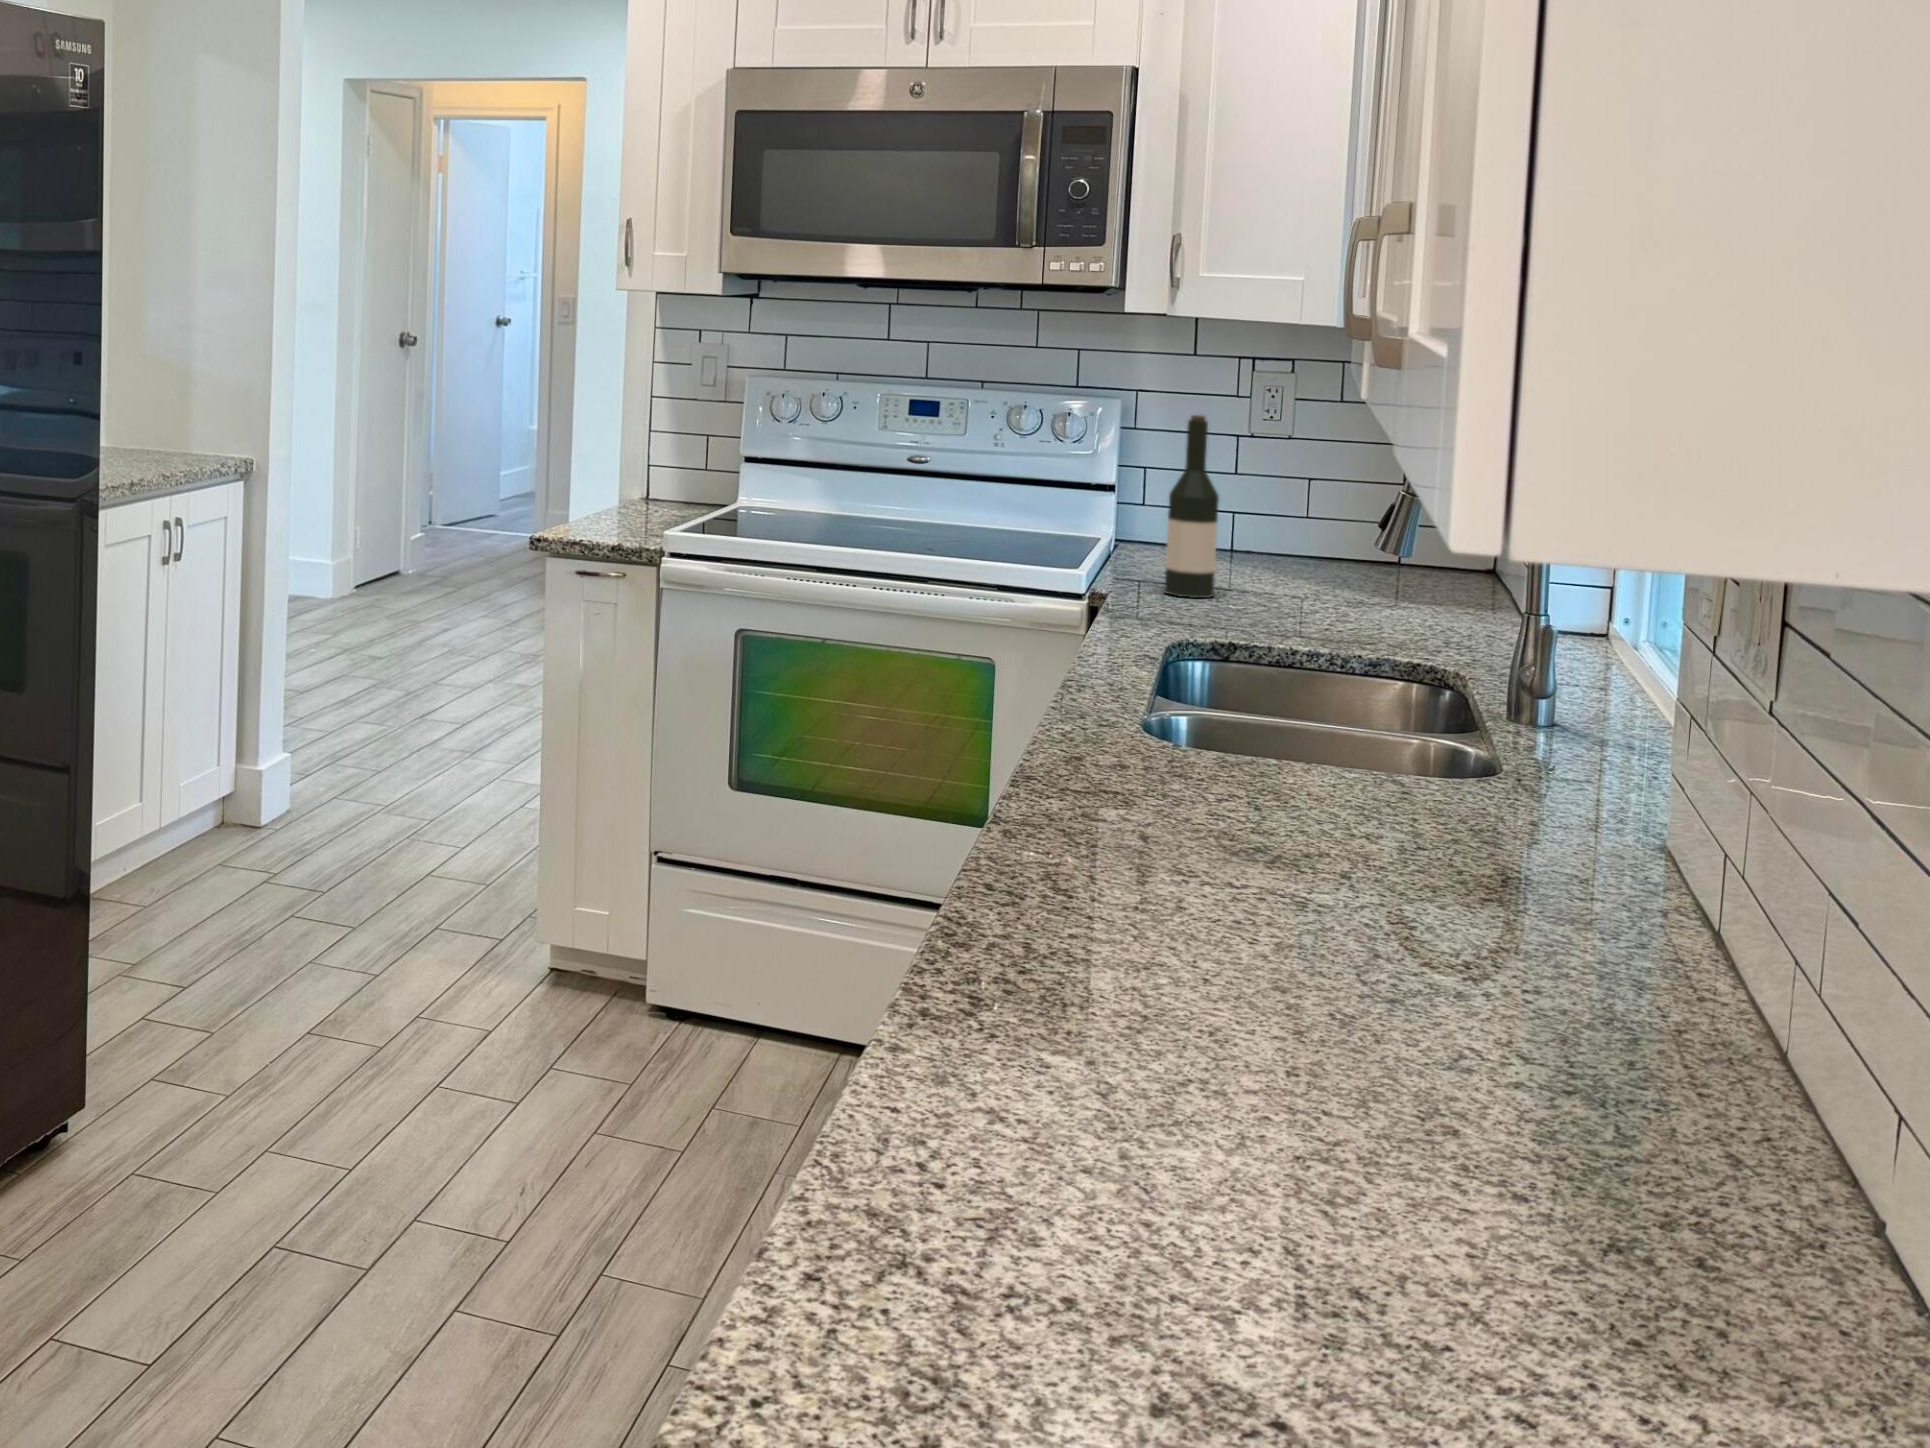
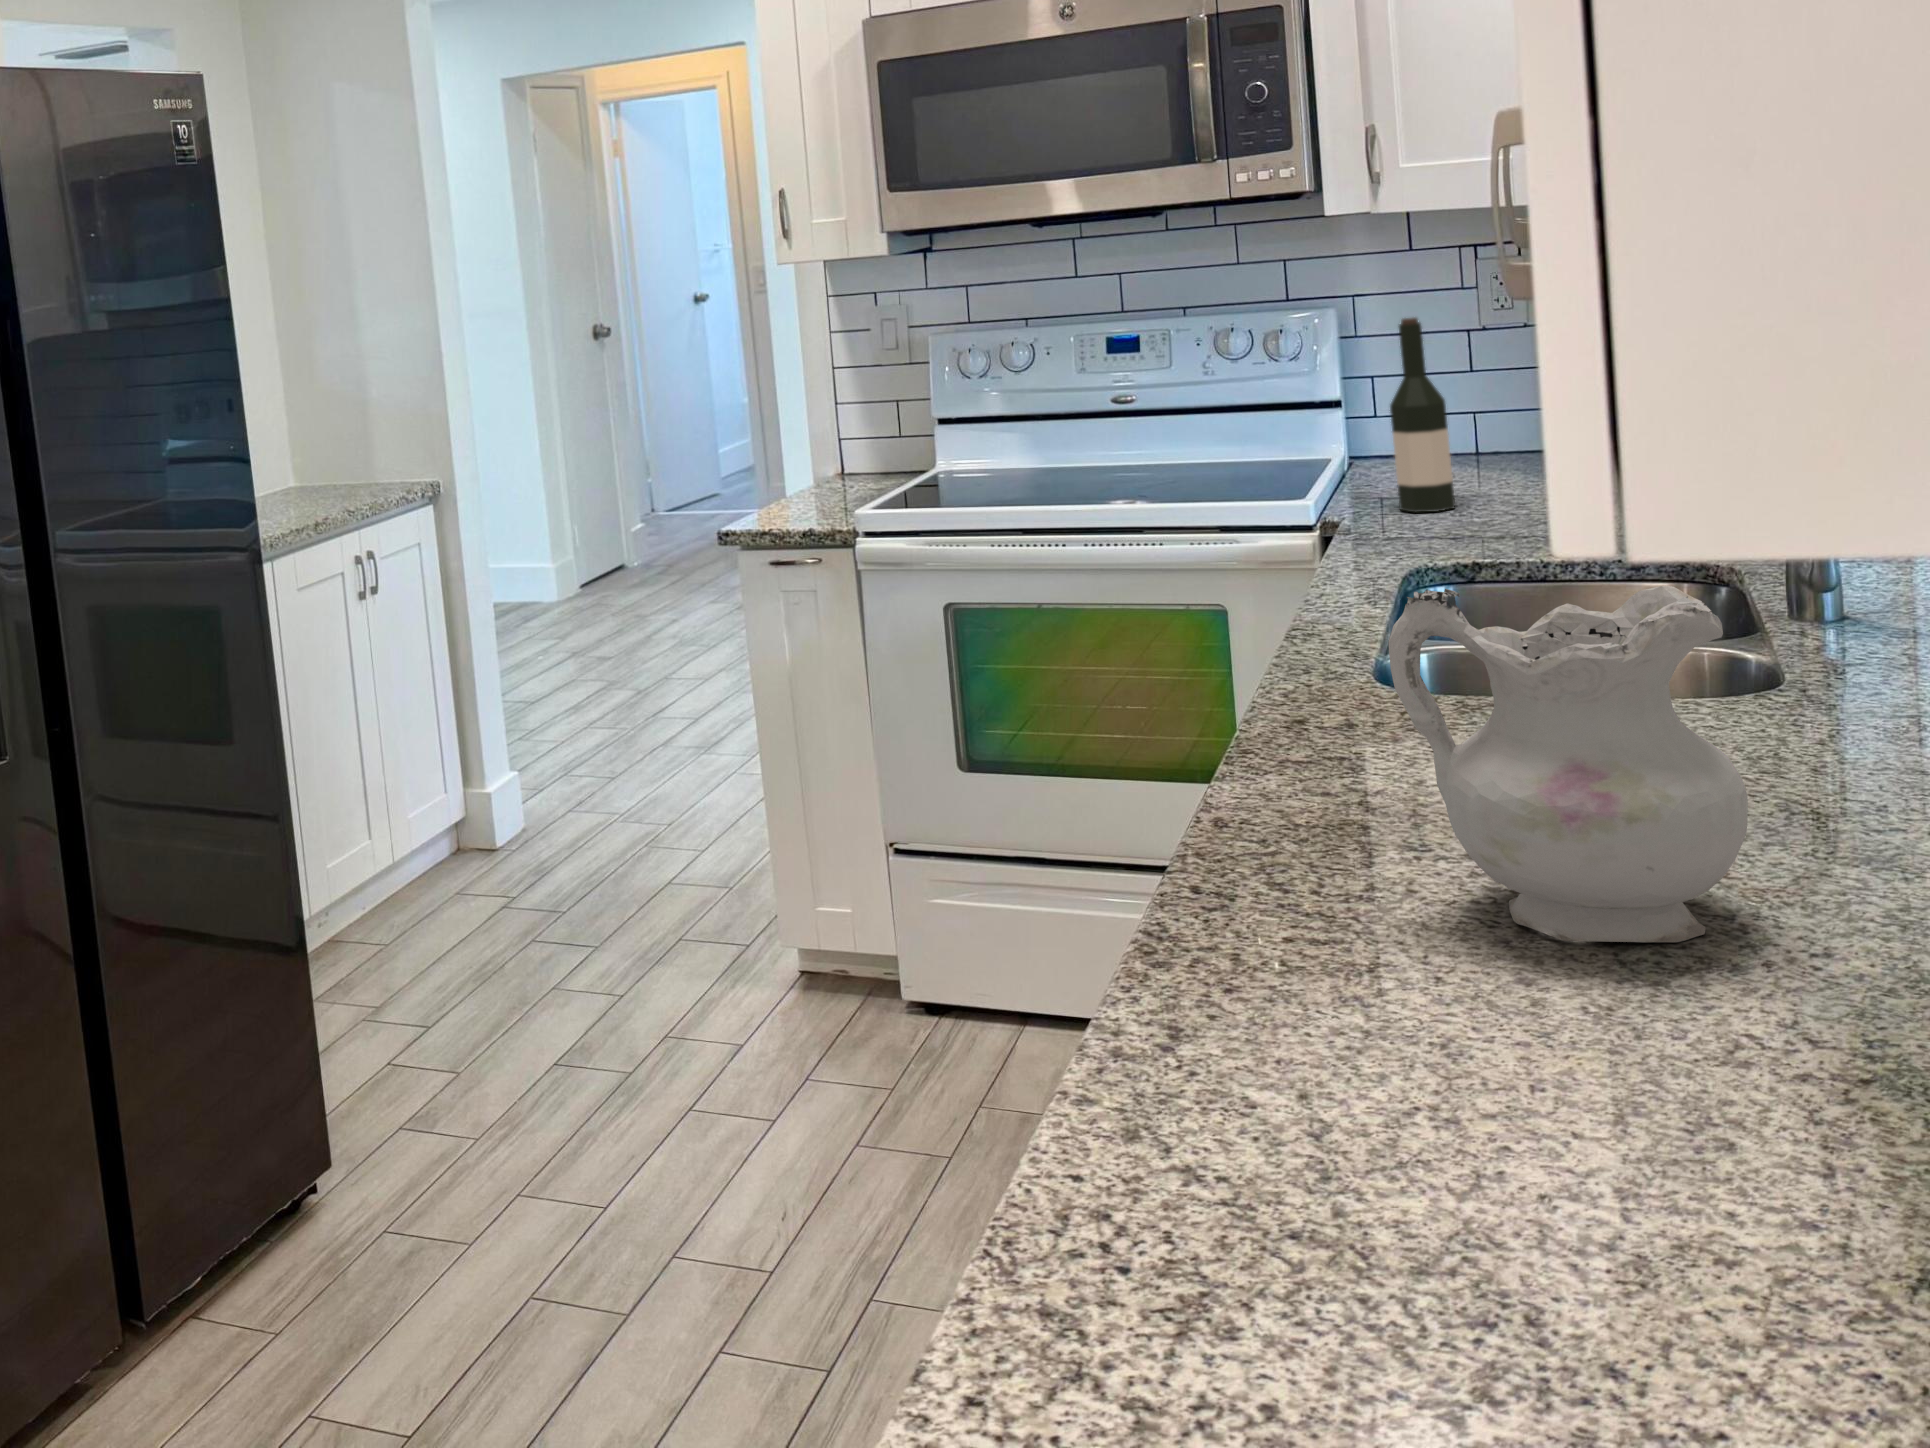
ceramic pitcher: none [1197,634,1487,971] -> present [1388,586,1748,942]

